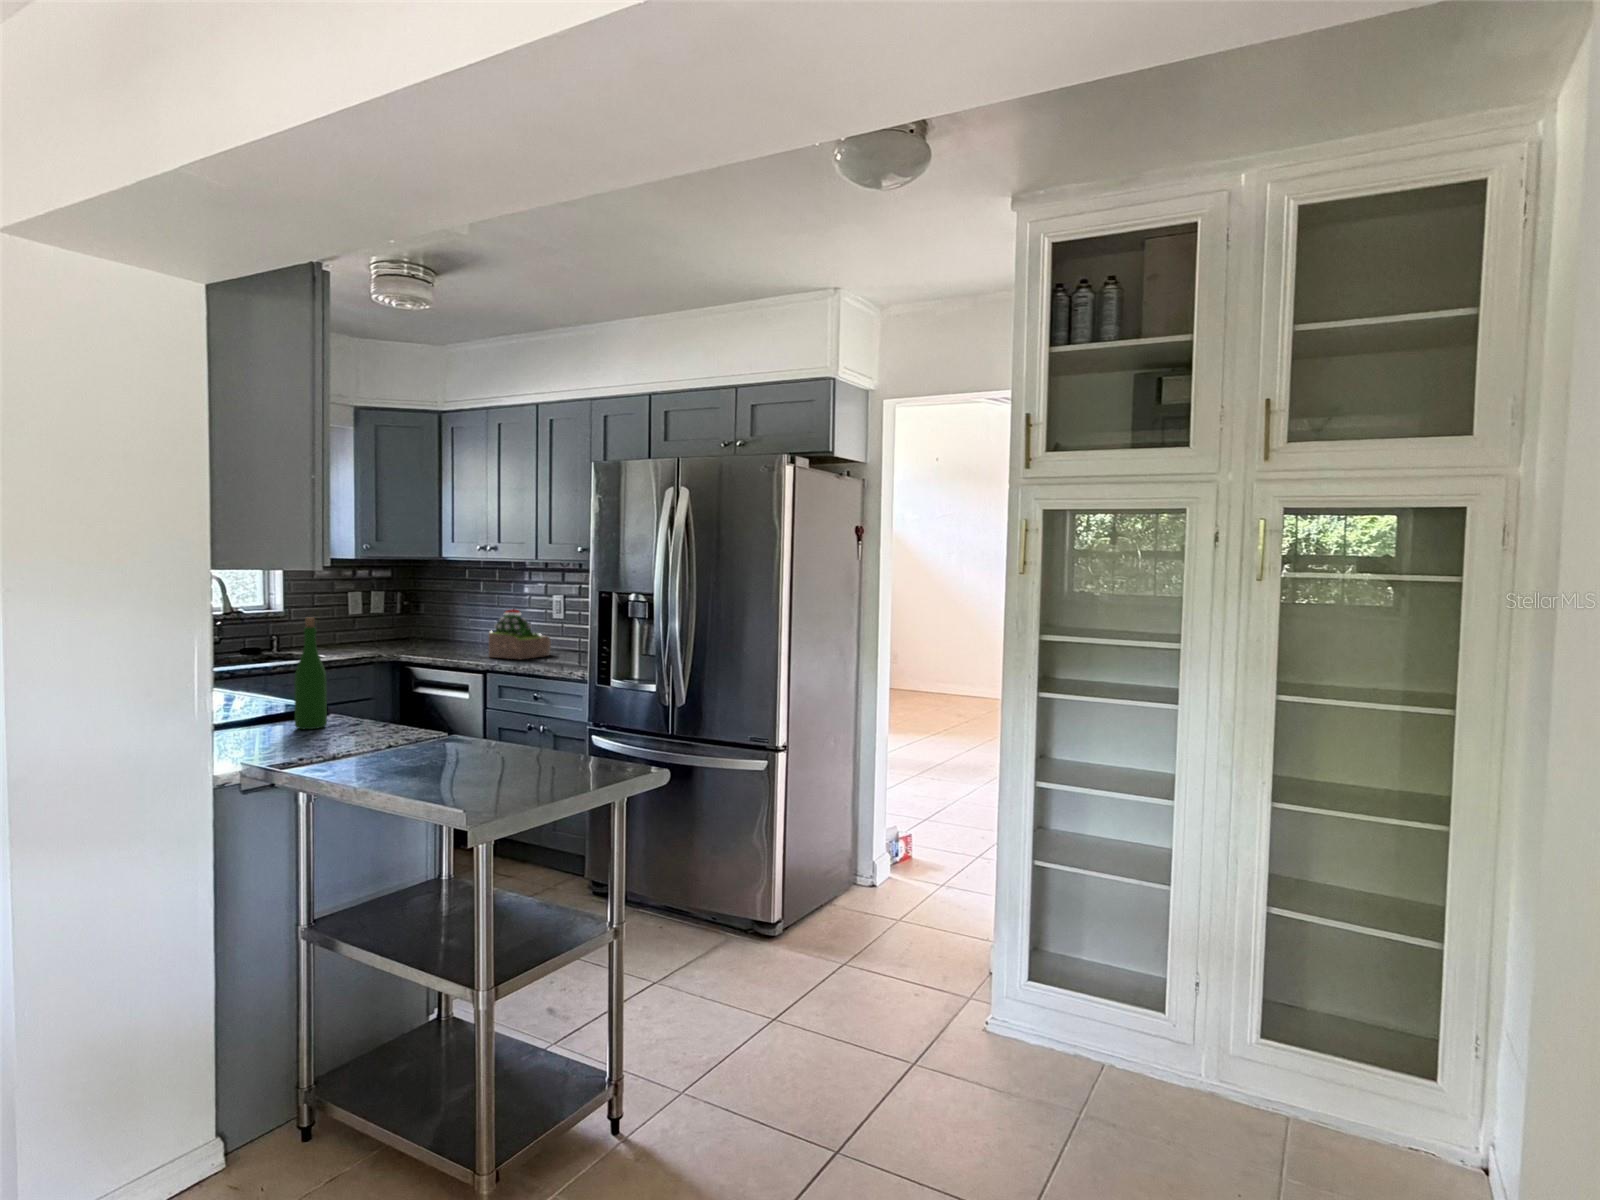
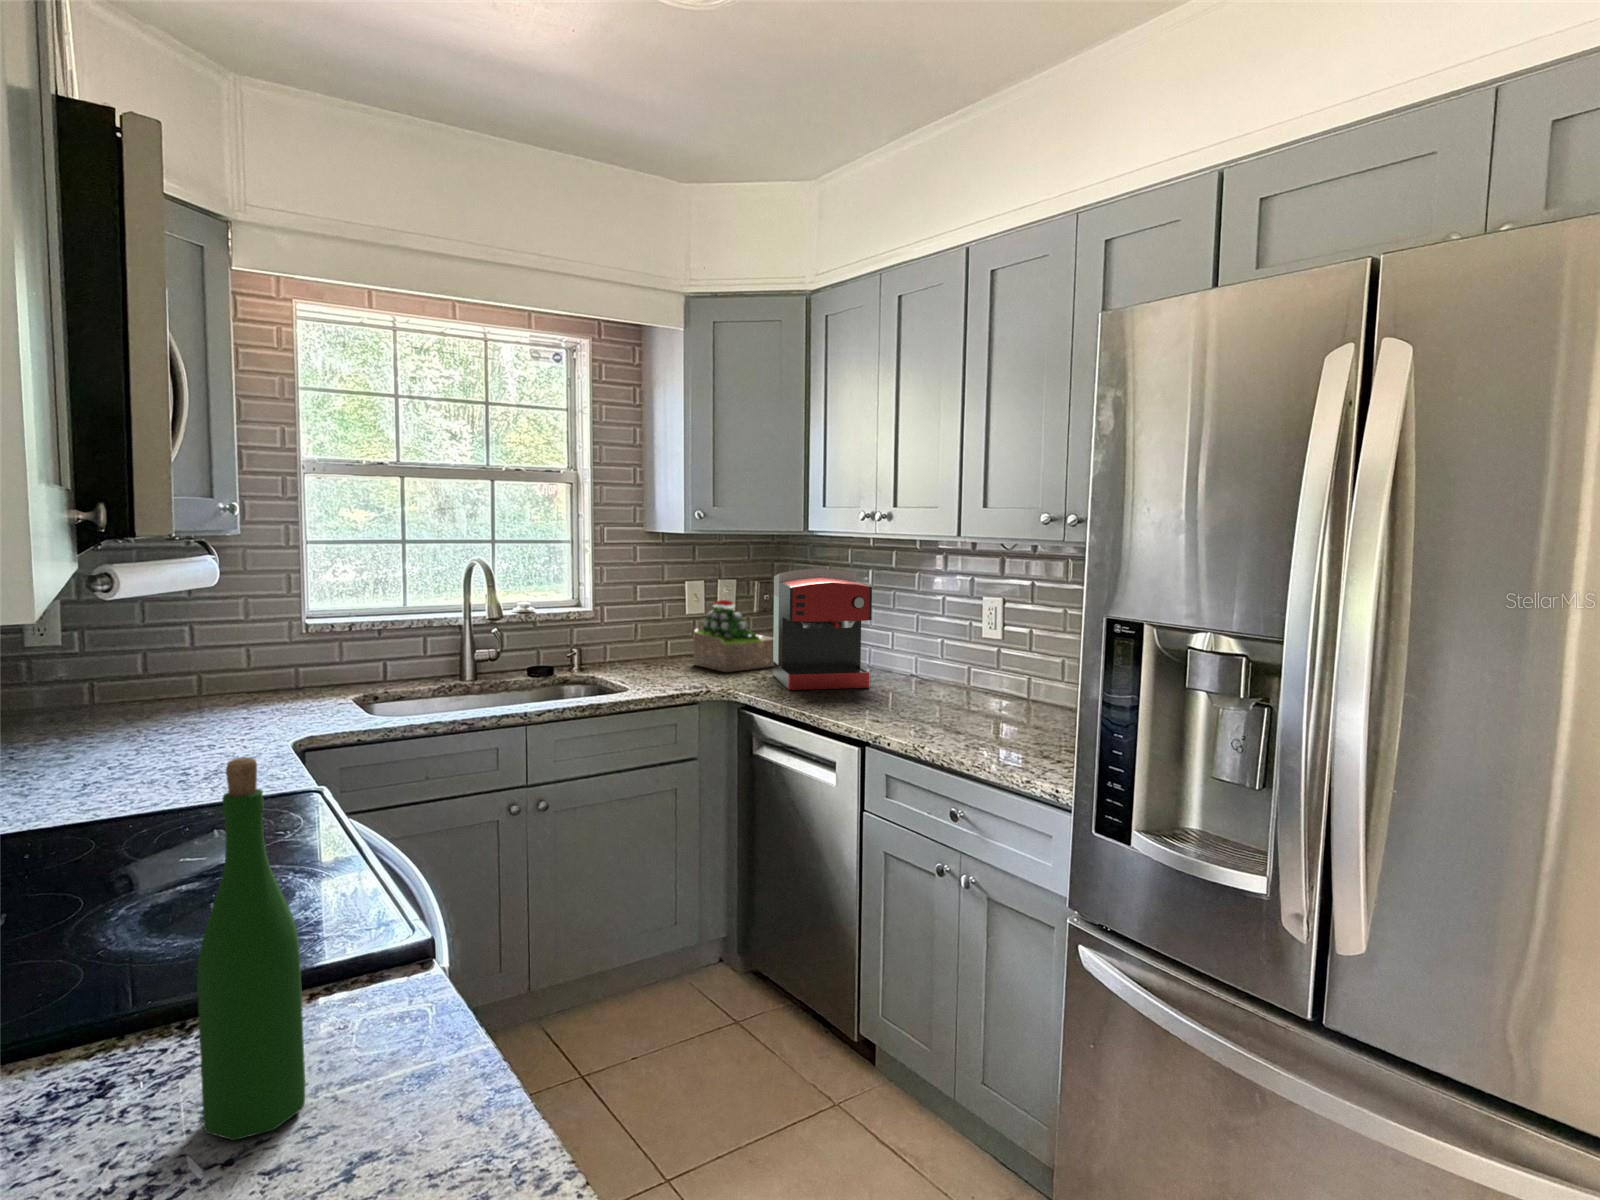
coffee maker: none [420,580,486,653] -> present [773,568,872,690]
succulent plant: present [489,610,551,660] -> present [694,600,773,672]

